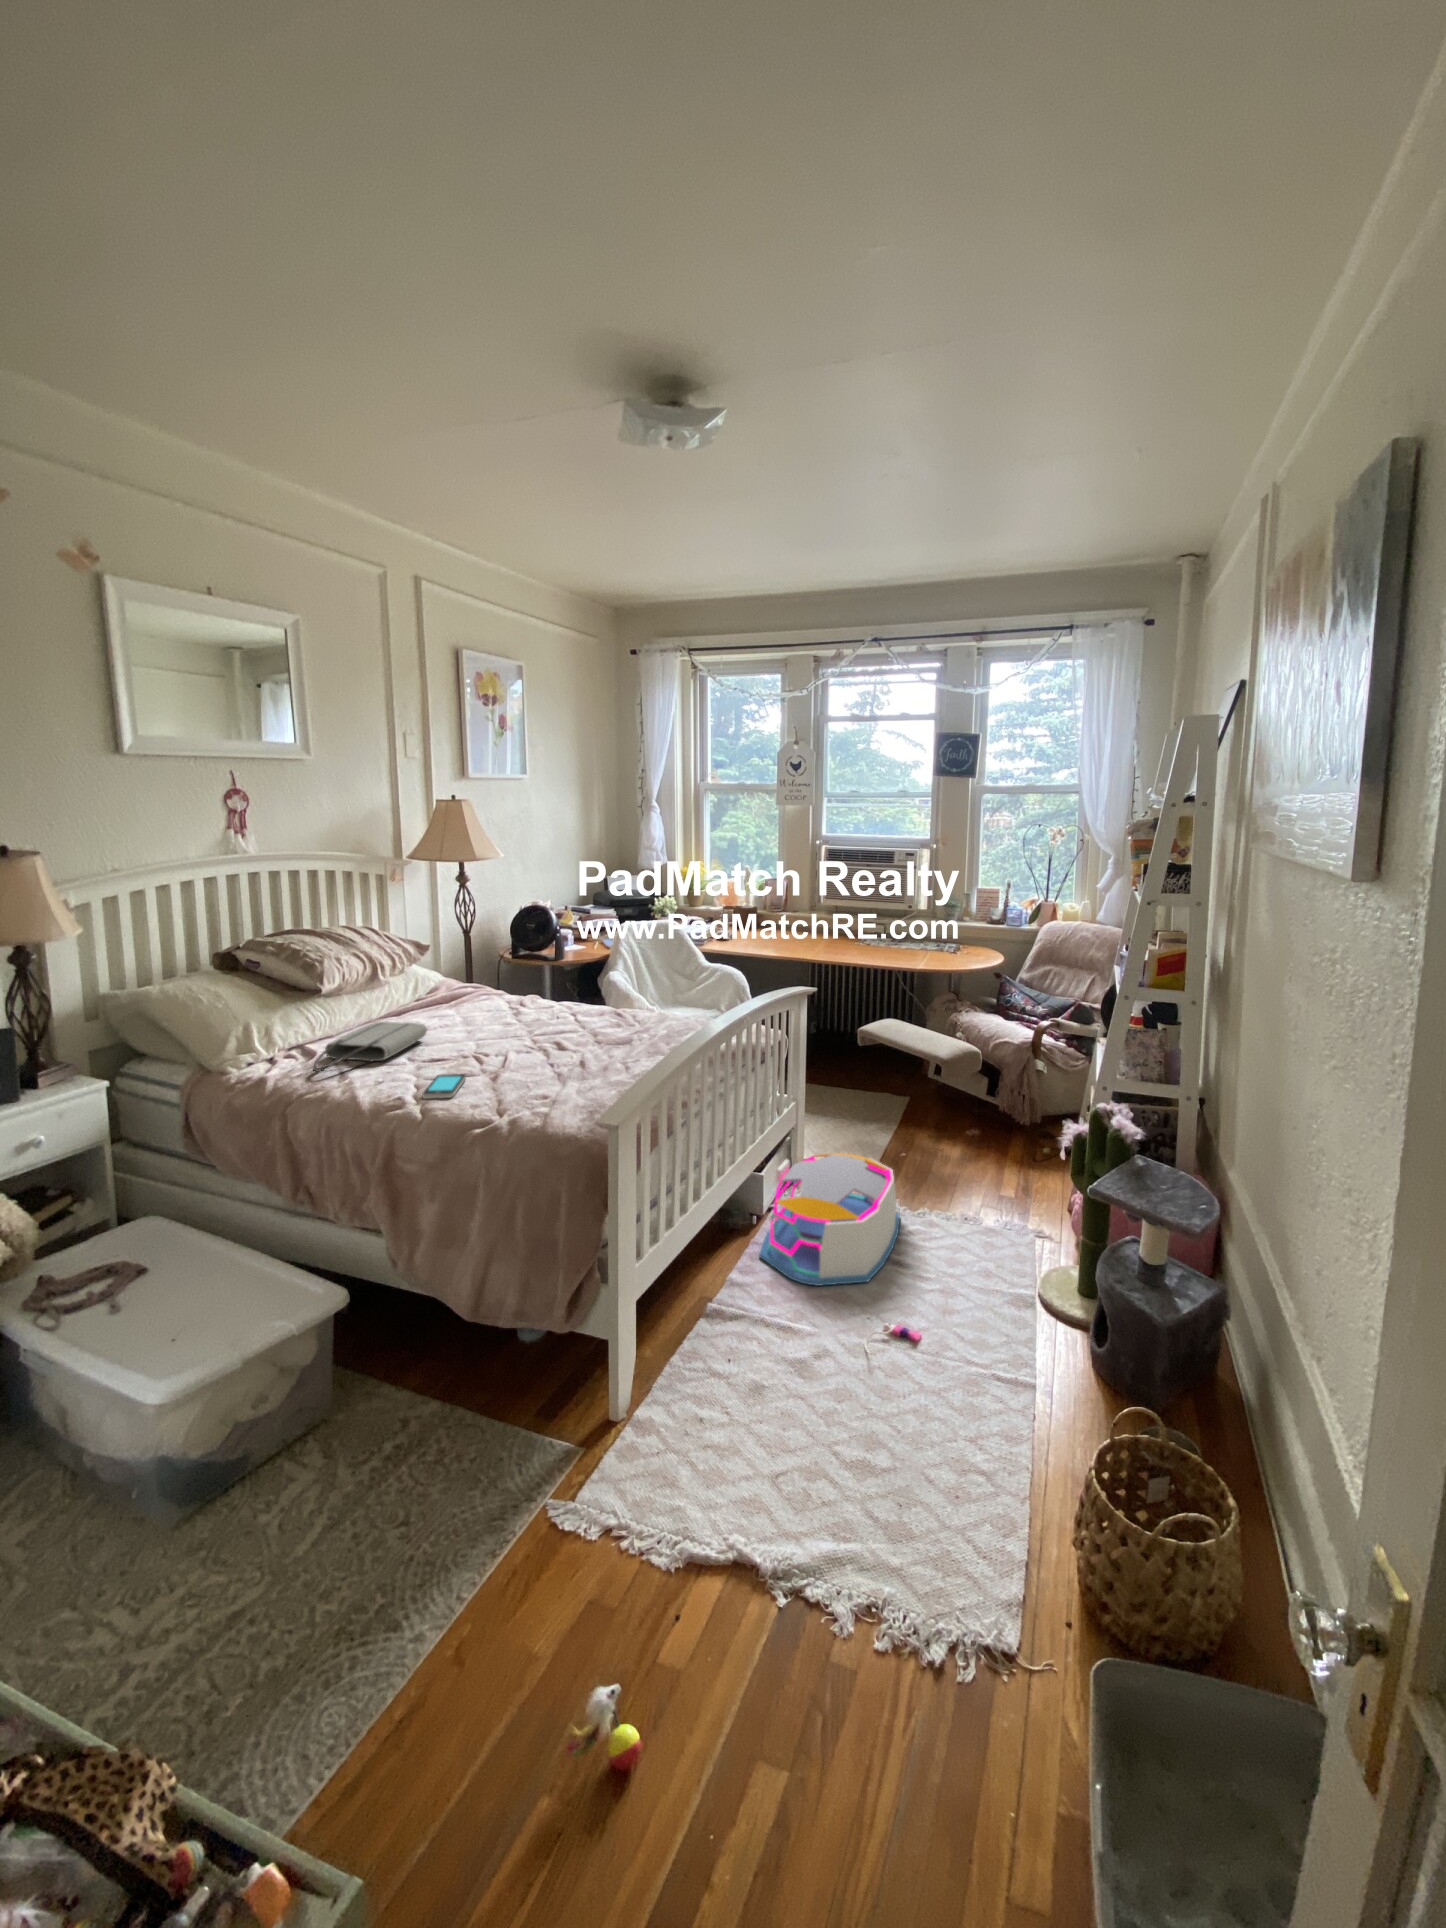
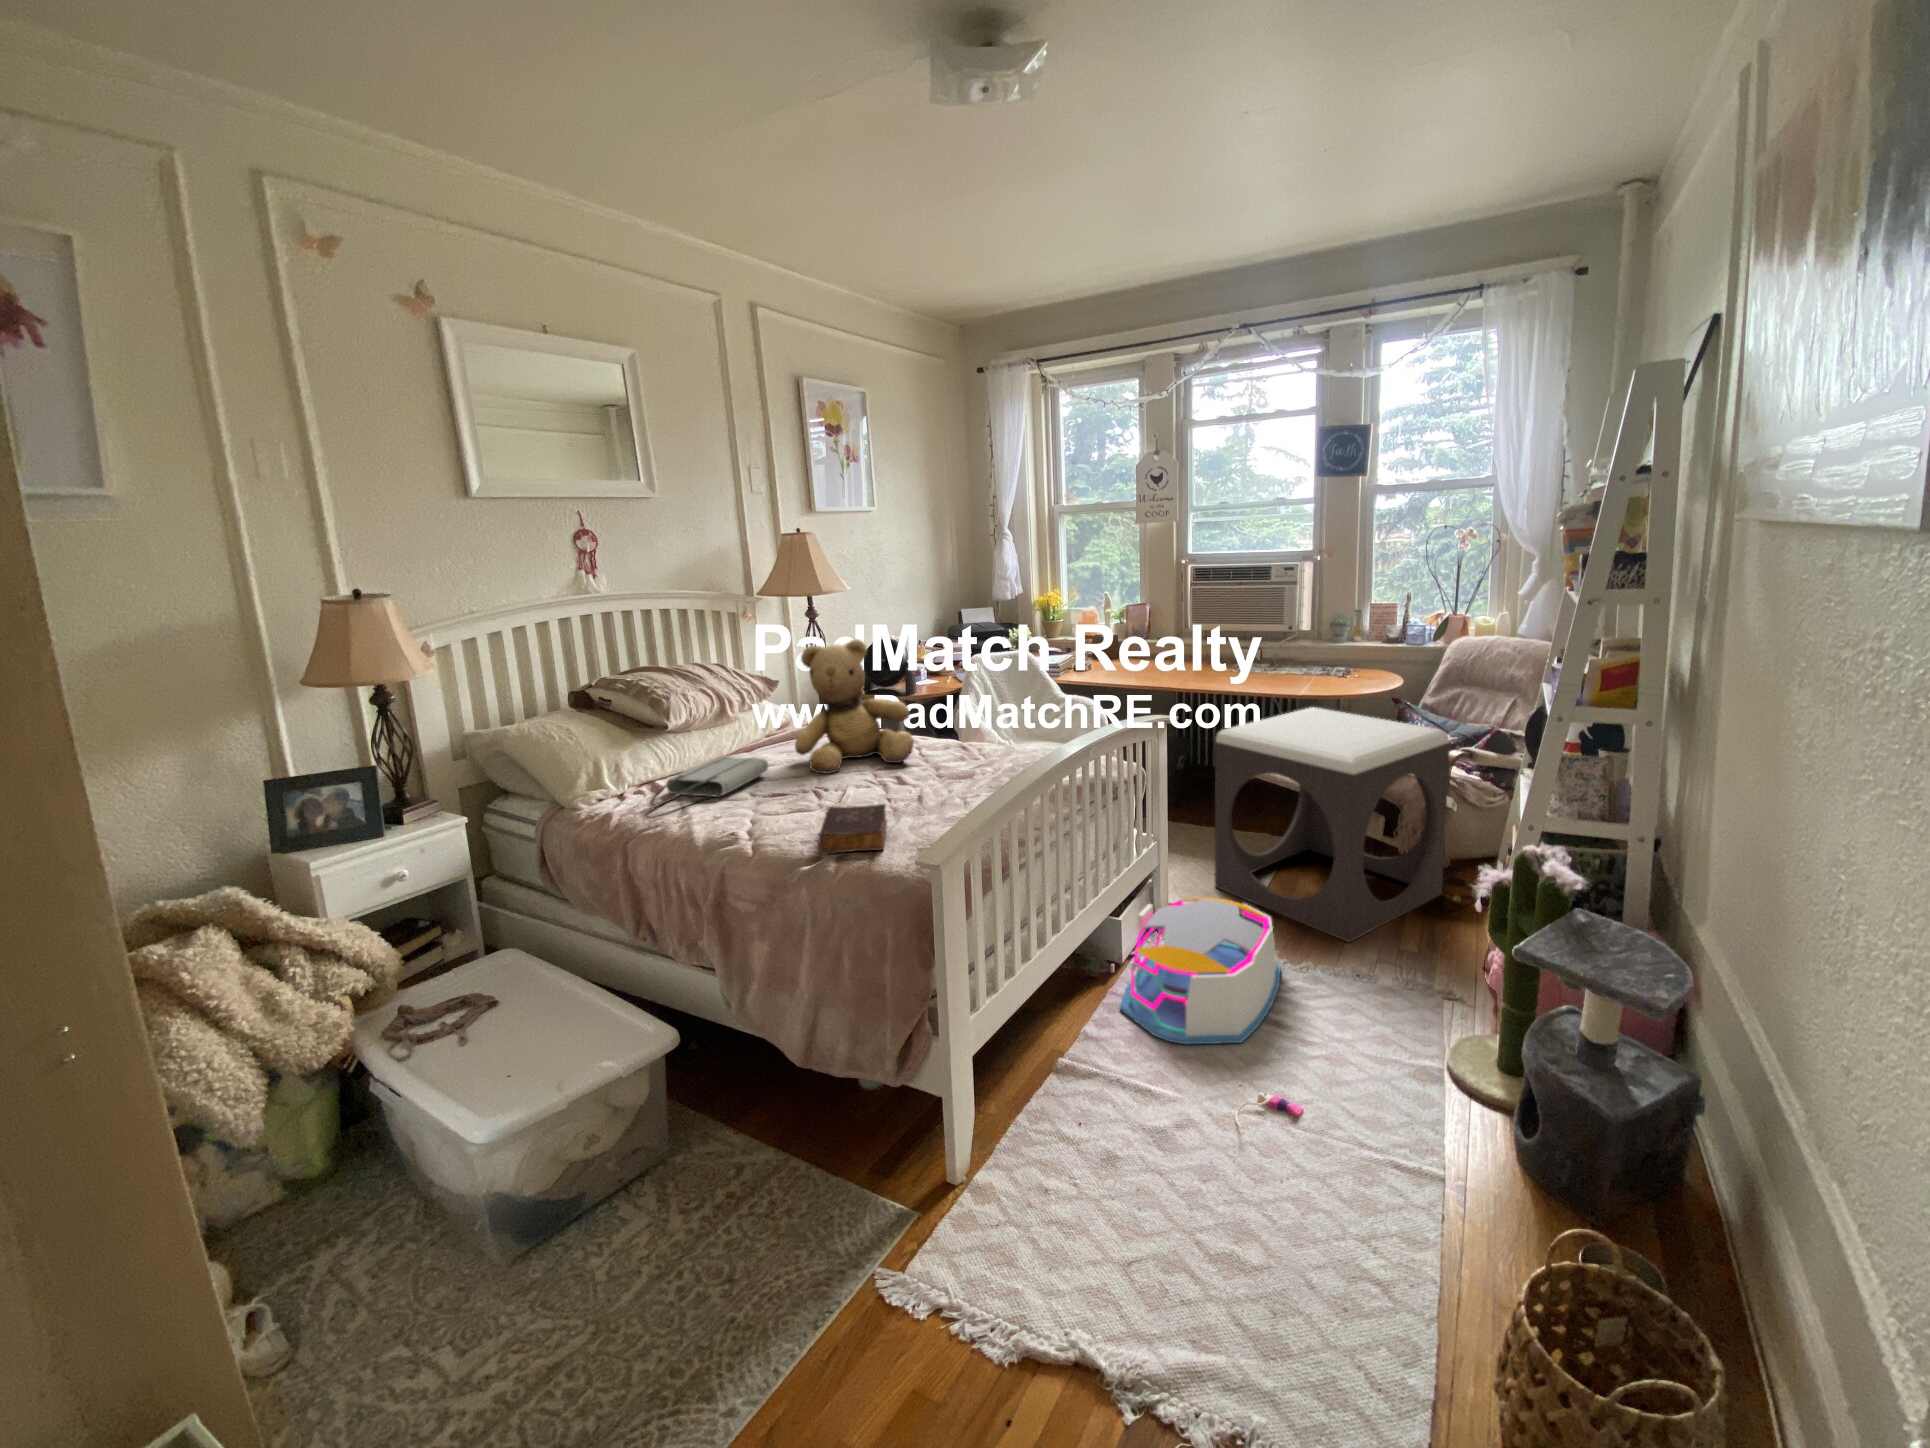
teddy bear: none [451,909,570,1039] -> present [795,639,914,774]
footstool: none [840,980,1042,1191] -> present [1215,707,1450,942]
book: none [493,1068,554,1117] -> present [819,804,887,855]
smartphone: present [423,1074,466,1099] -> none [752,810,799,835]

